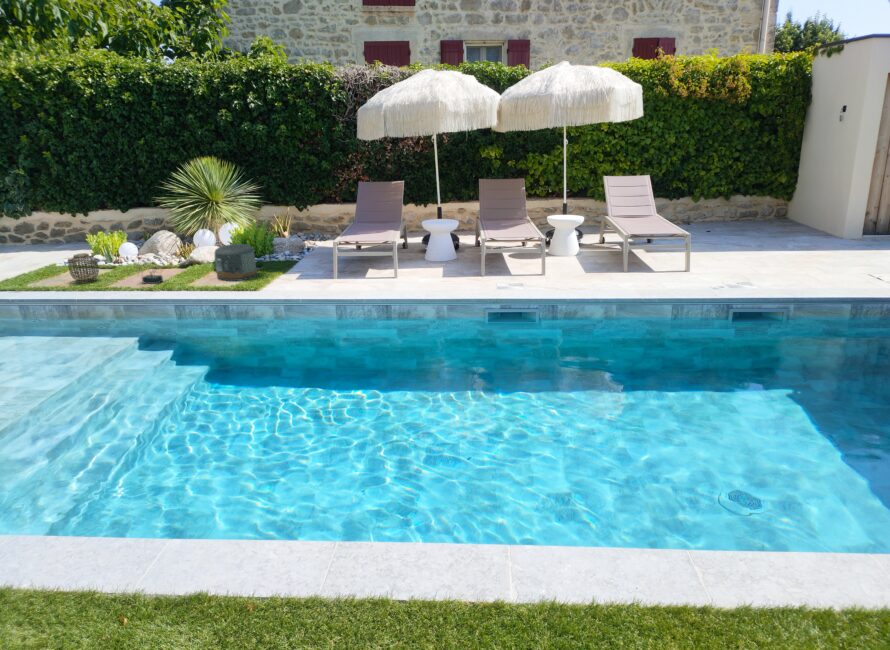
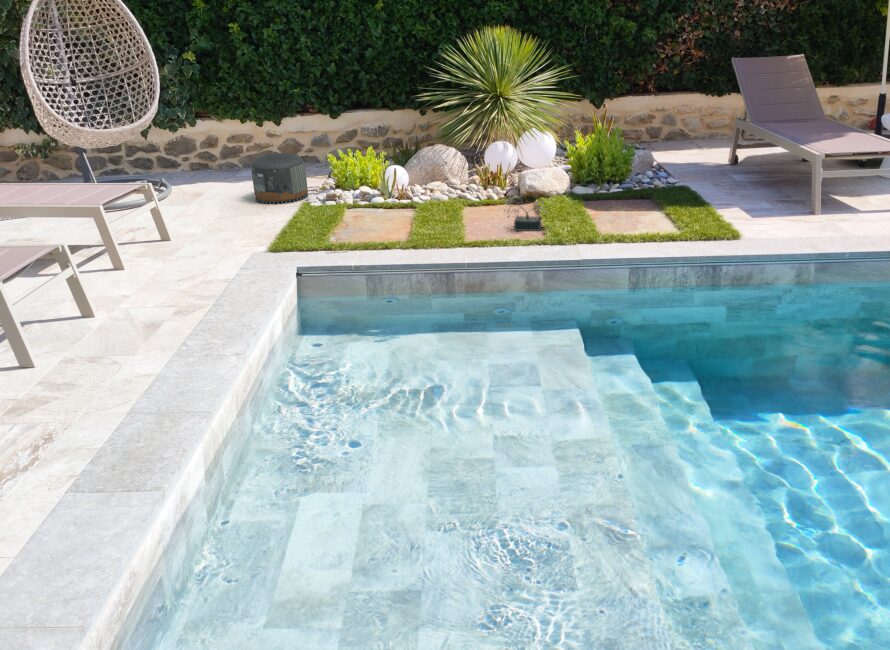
pouf: present [215,244,257,281] -> present [252,153,308,204]
woven basket: present [68,253,99,283] -> none [390,185,432,232]

